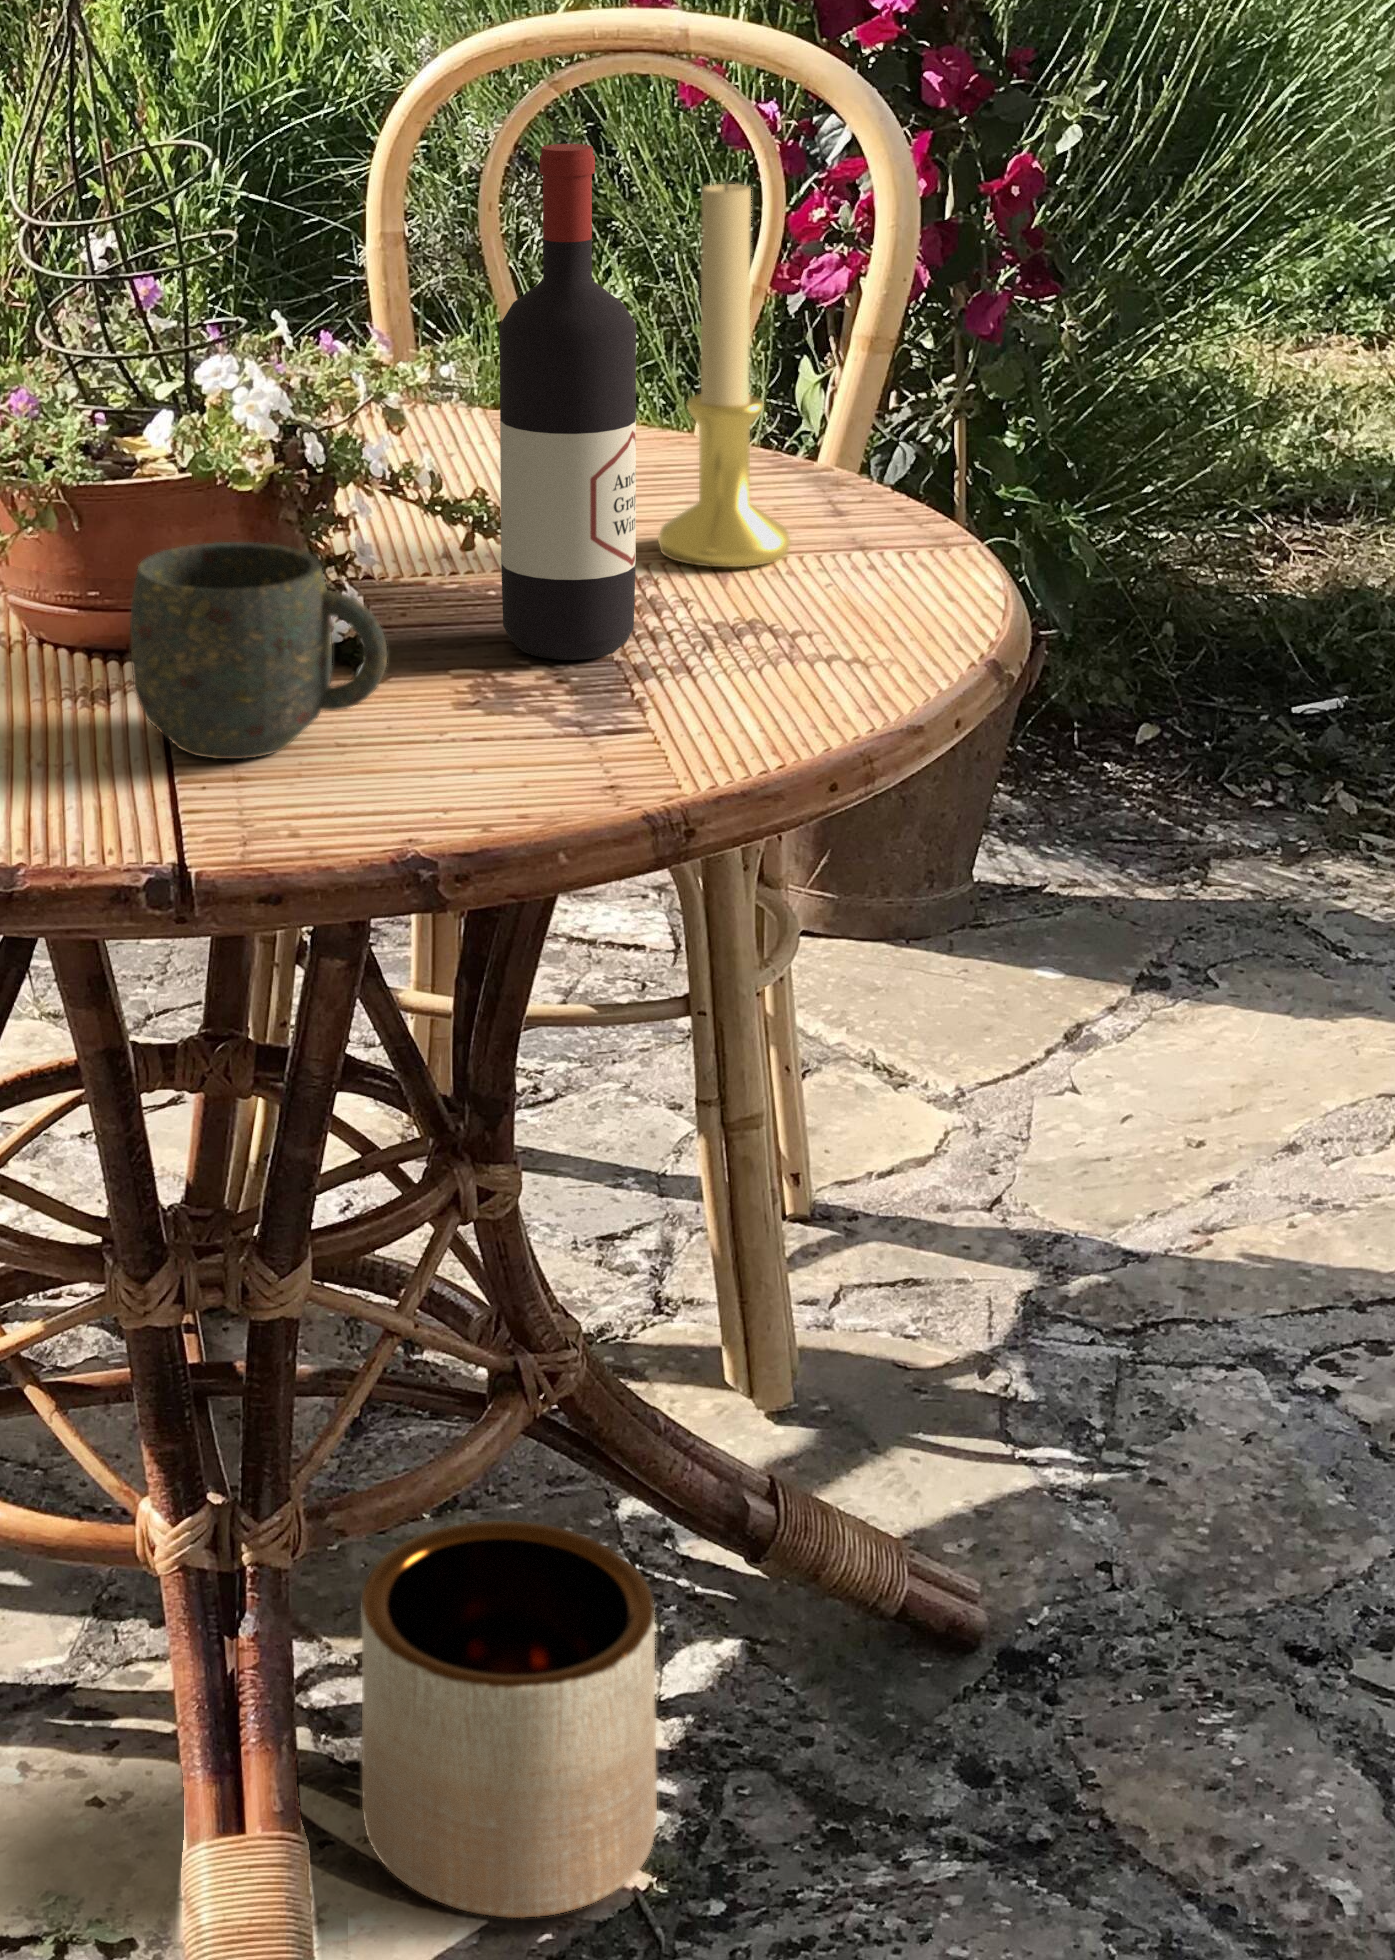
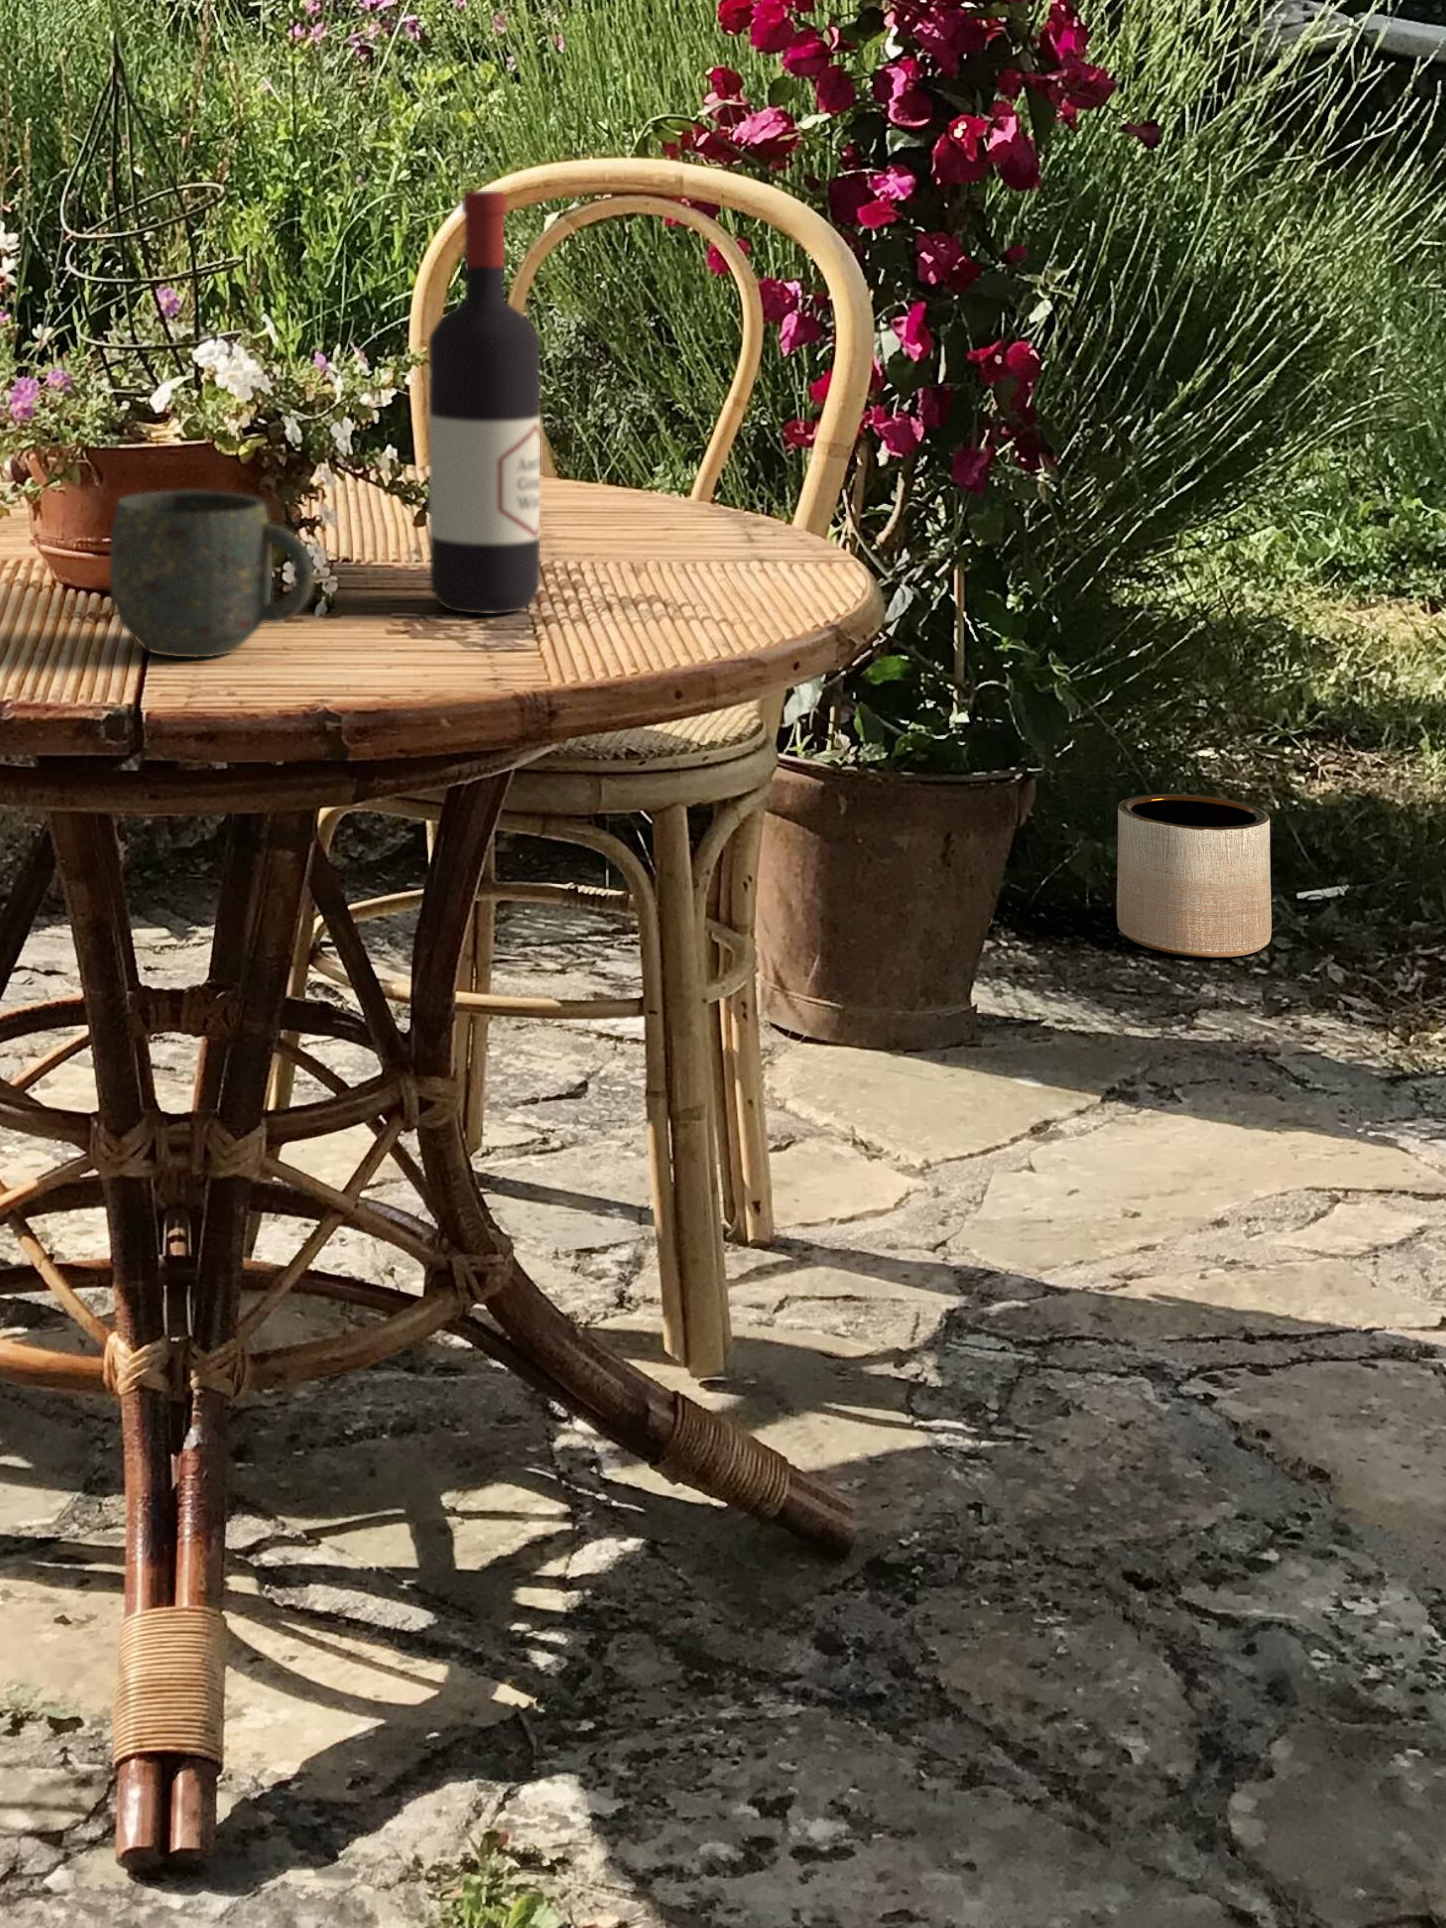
candle holder: present [658,175,790,567] -> none [582,238,694,567]
planter: present [361,1521,657,1918] -> present [1117,794,1271,958]

